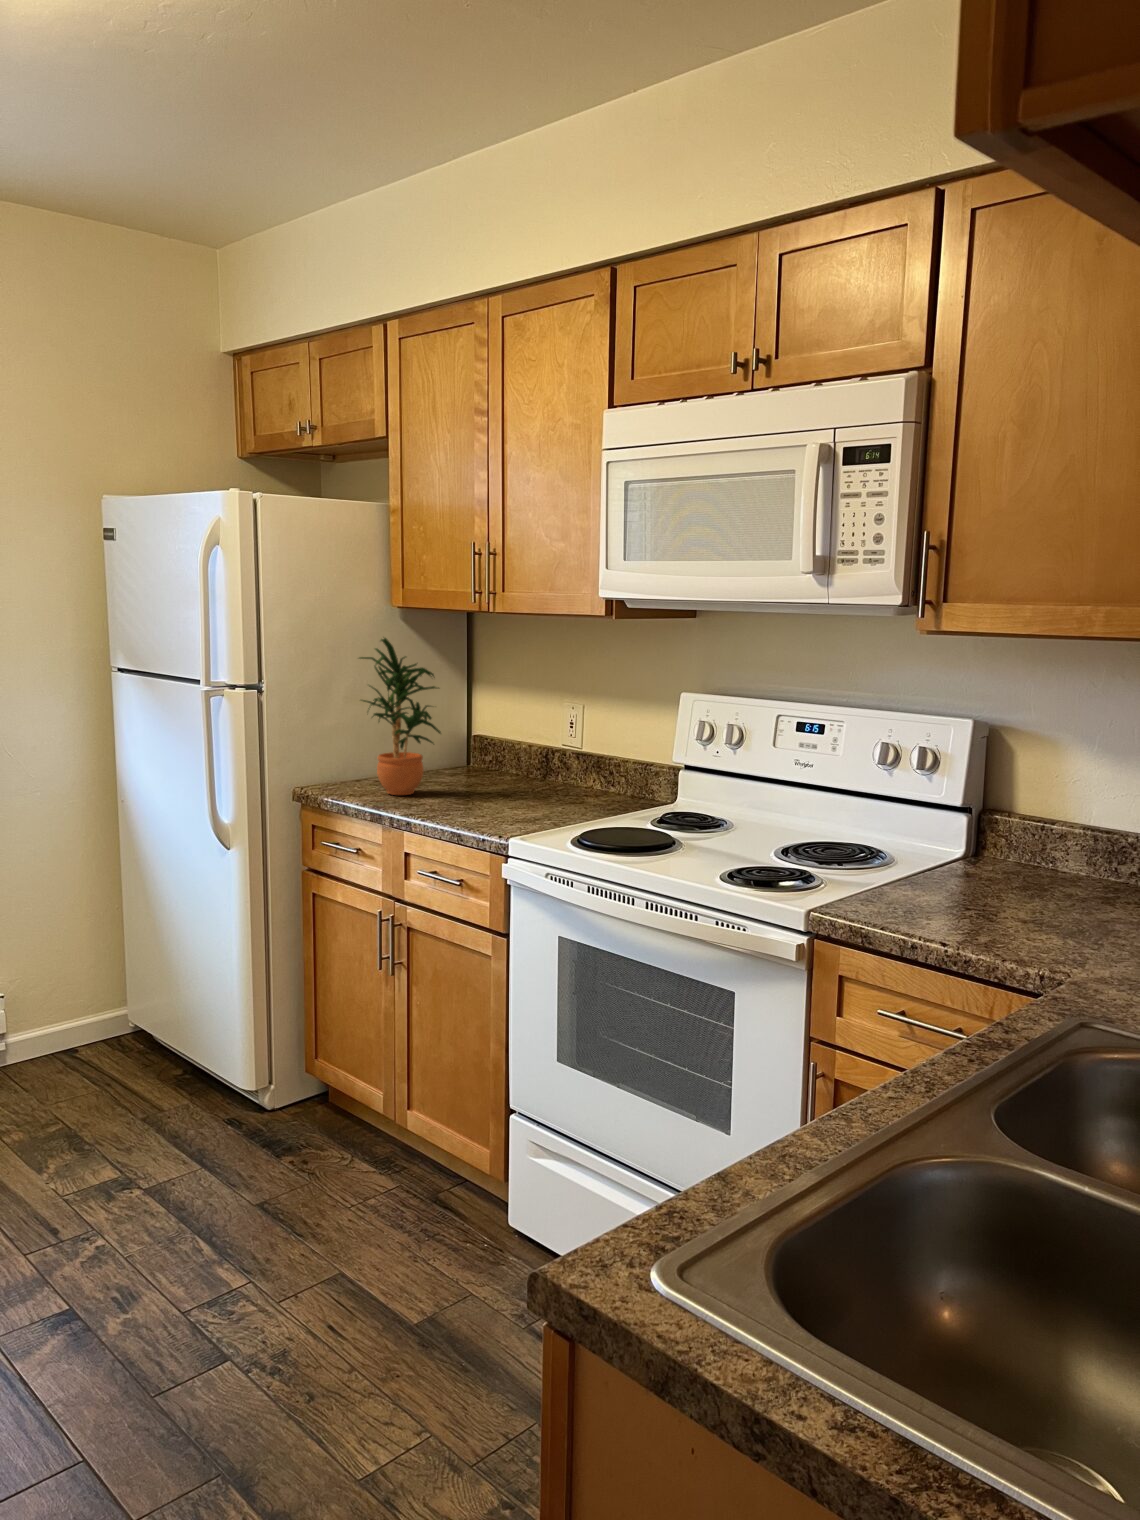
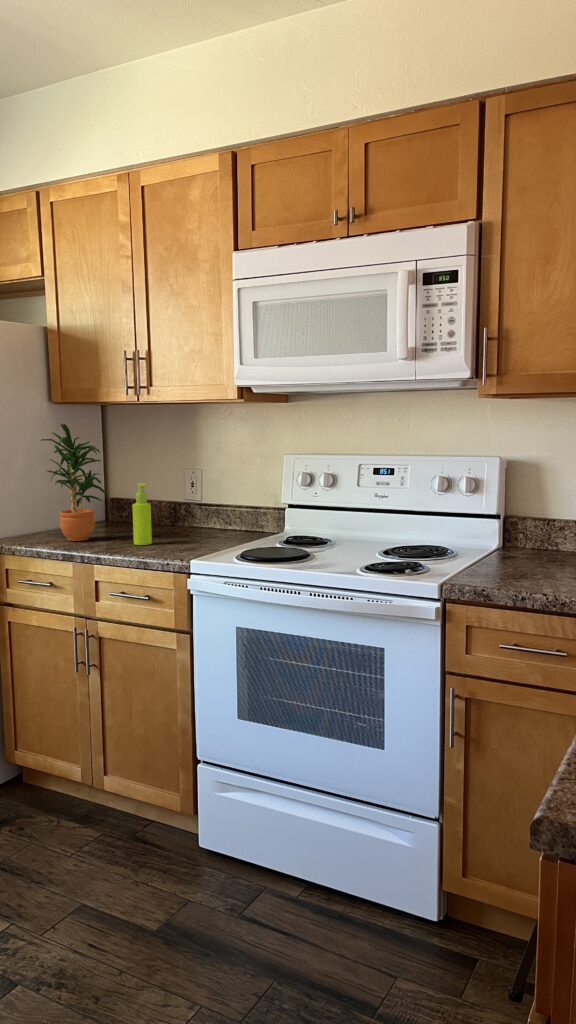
soap dispenser: none [462,724,486,809] -> present [132,483,152,545]

